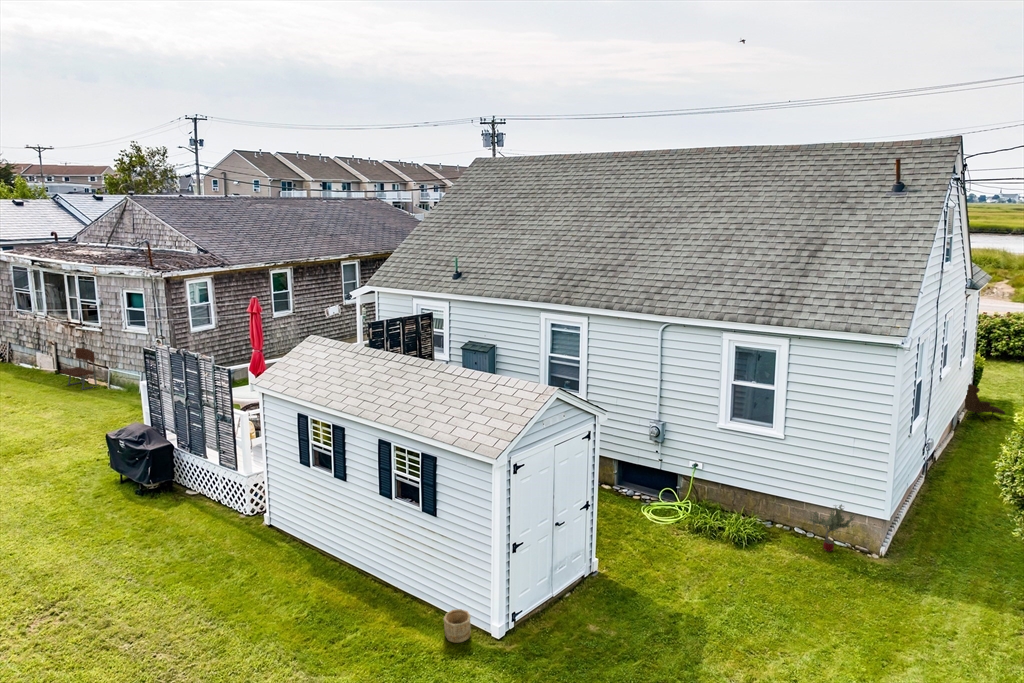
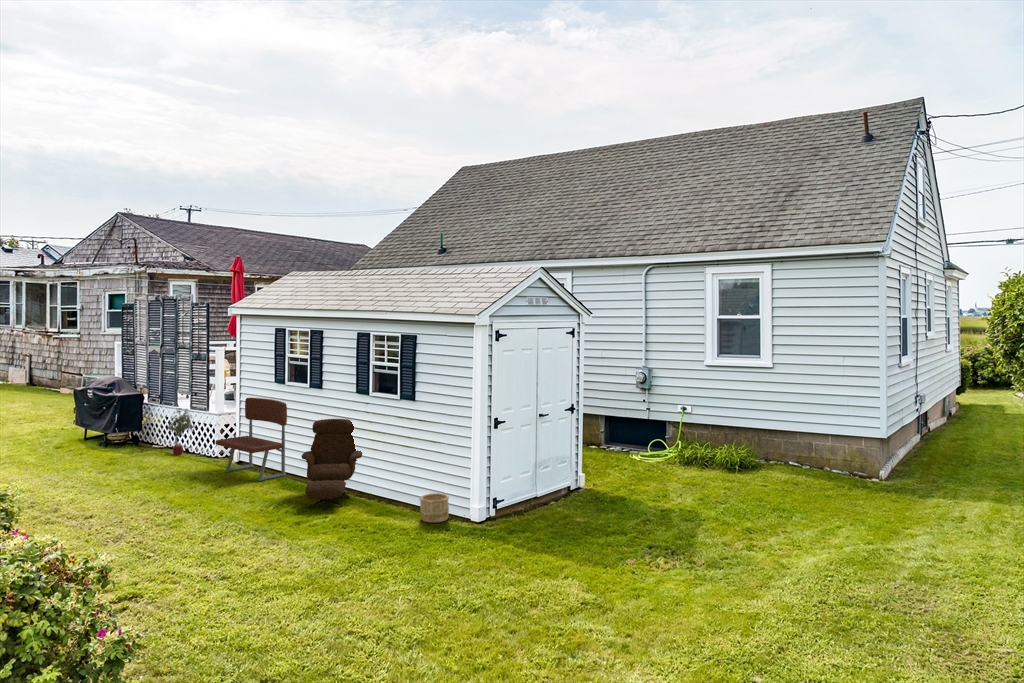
bench: present [60,348,97,390] -> present [216,398,287,481]
lounge chair: present [964,384,1005,422] -> present [302,419,362,510]
potted tree: present [810,505,854,552] -> present [167,408,196,455]

